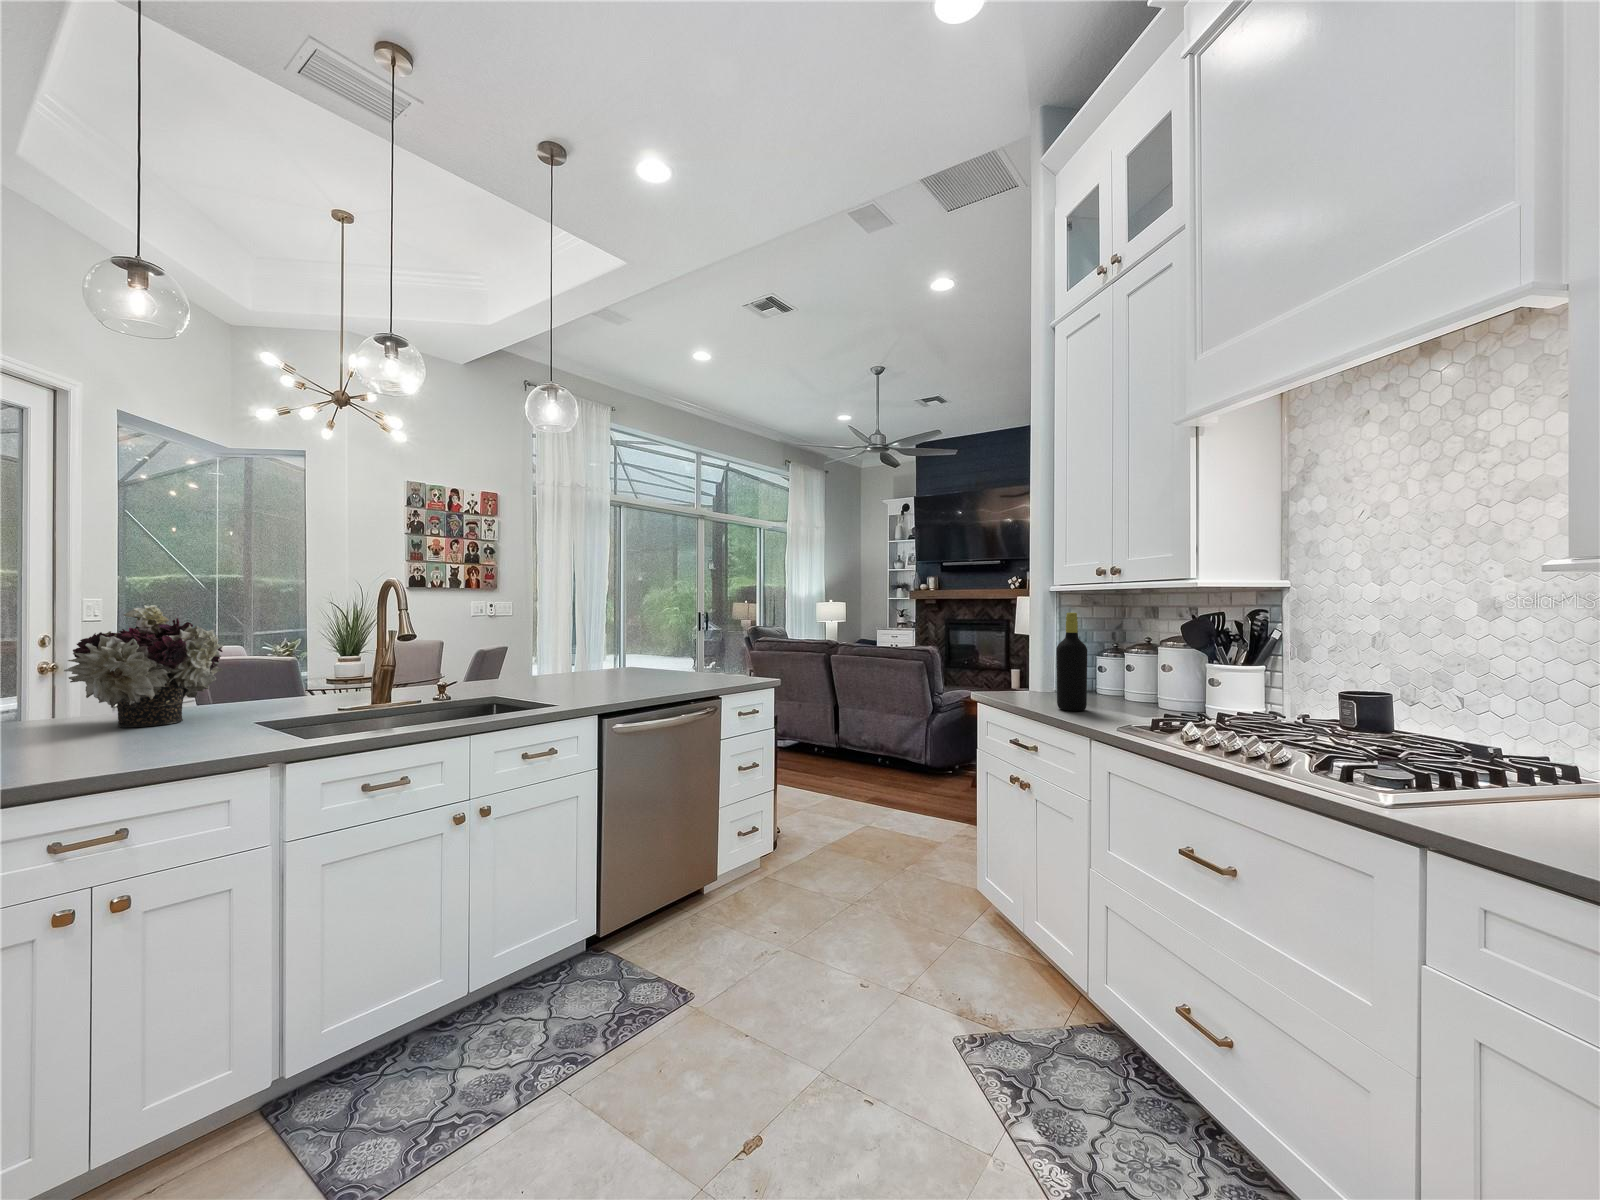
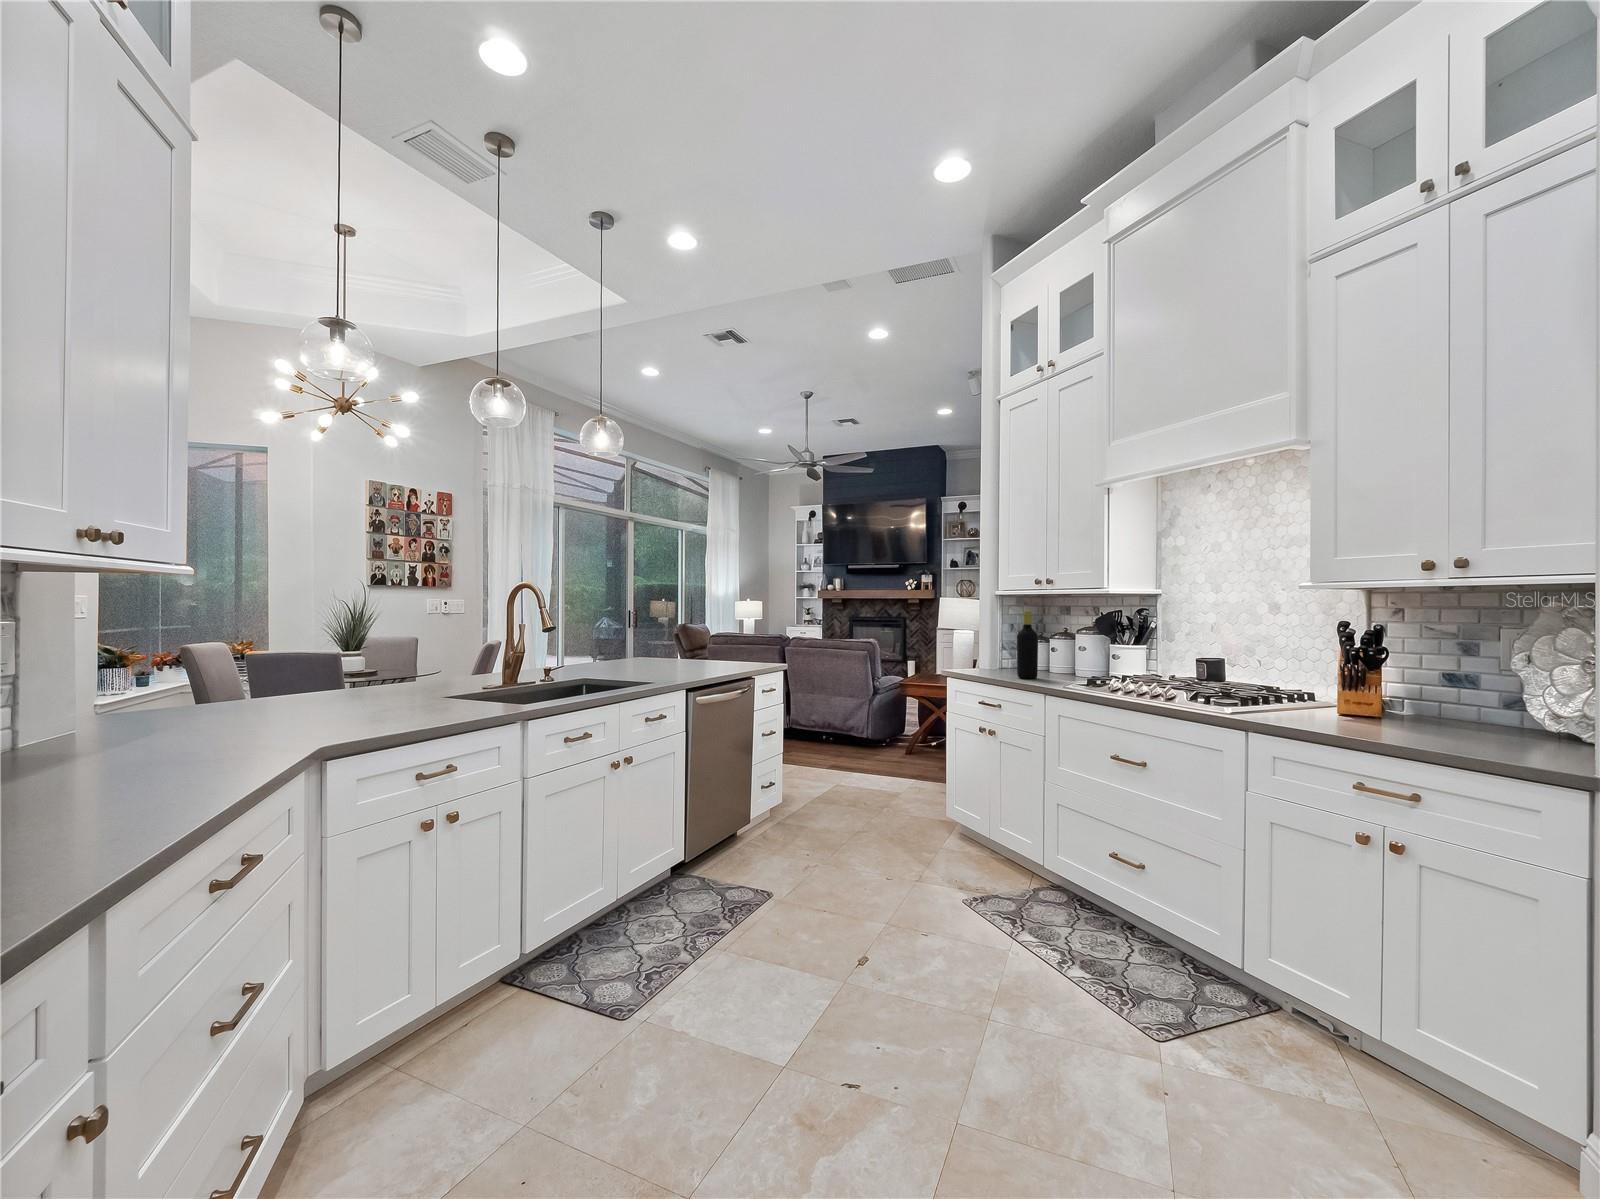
flower arrangement: present [64,605,223,727] -> none [321,606,420,704]

